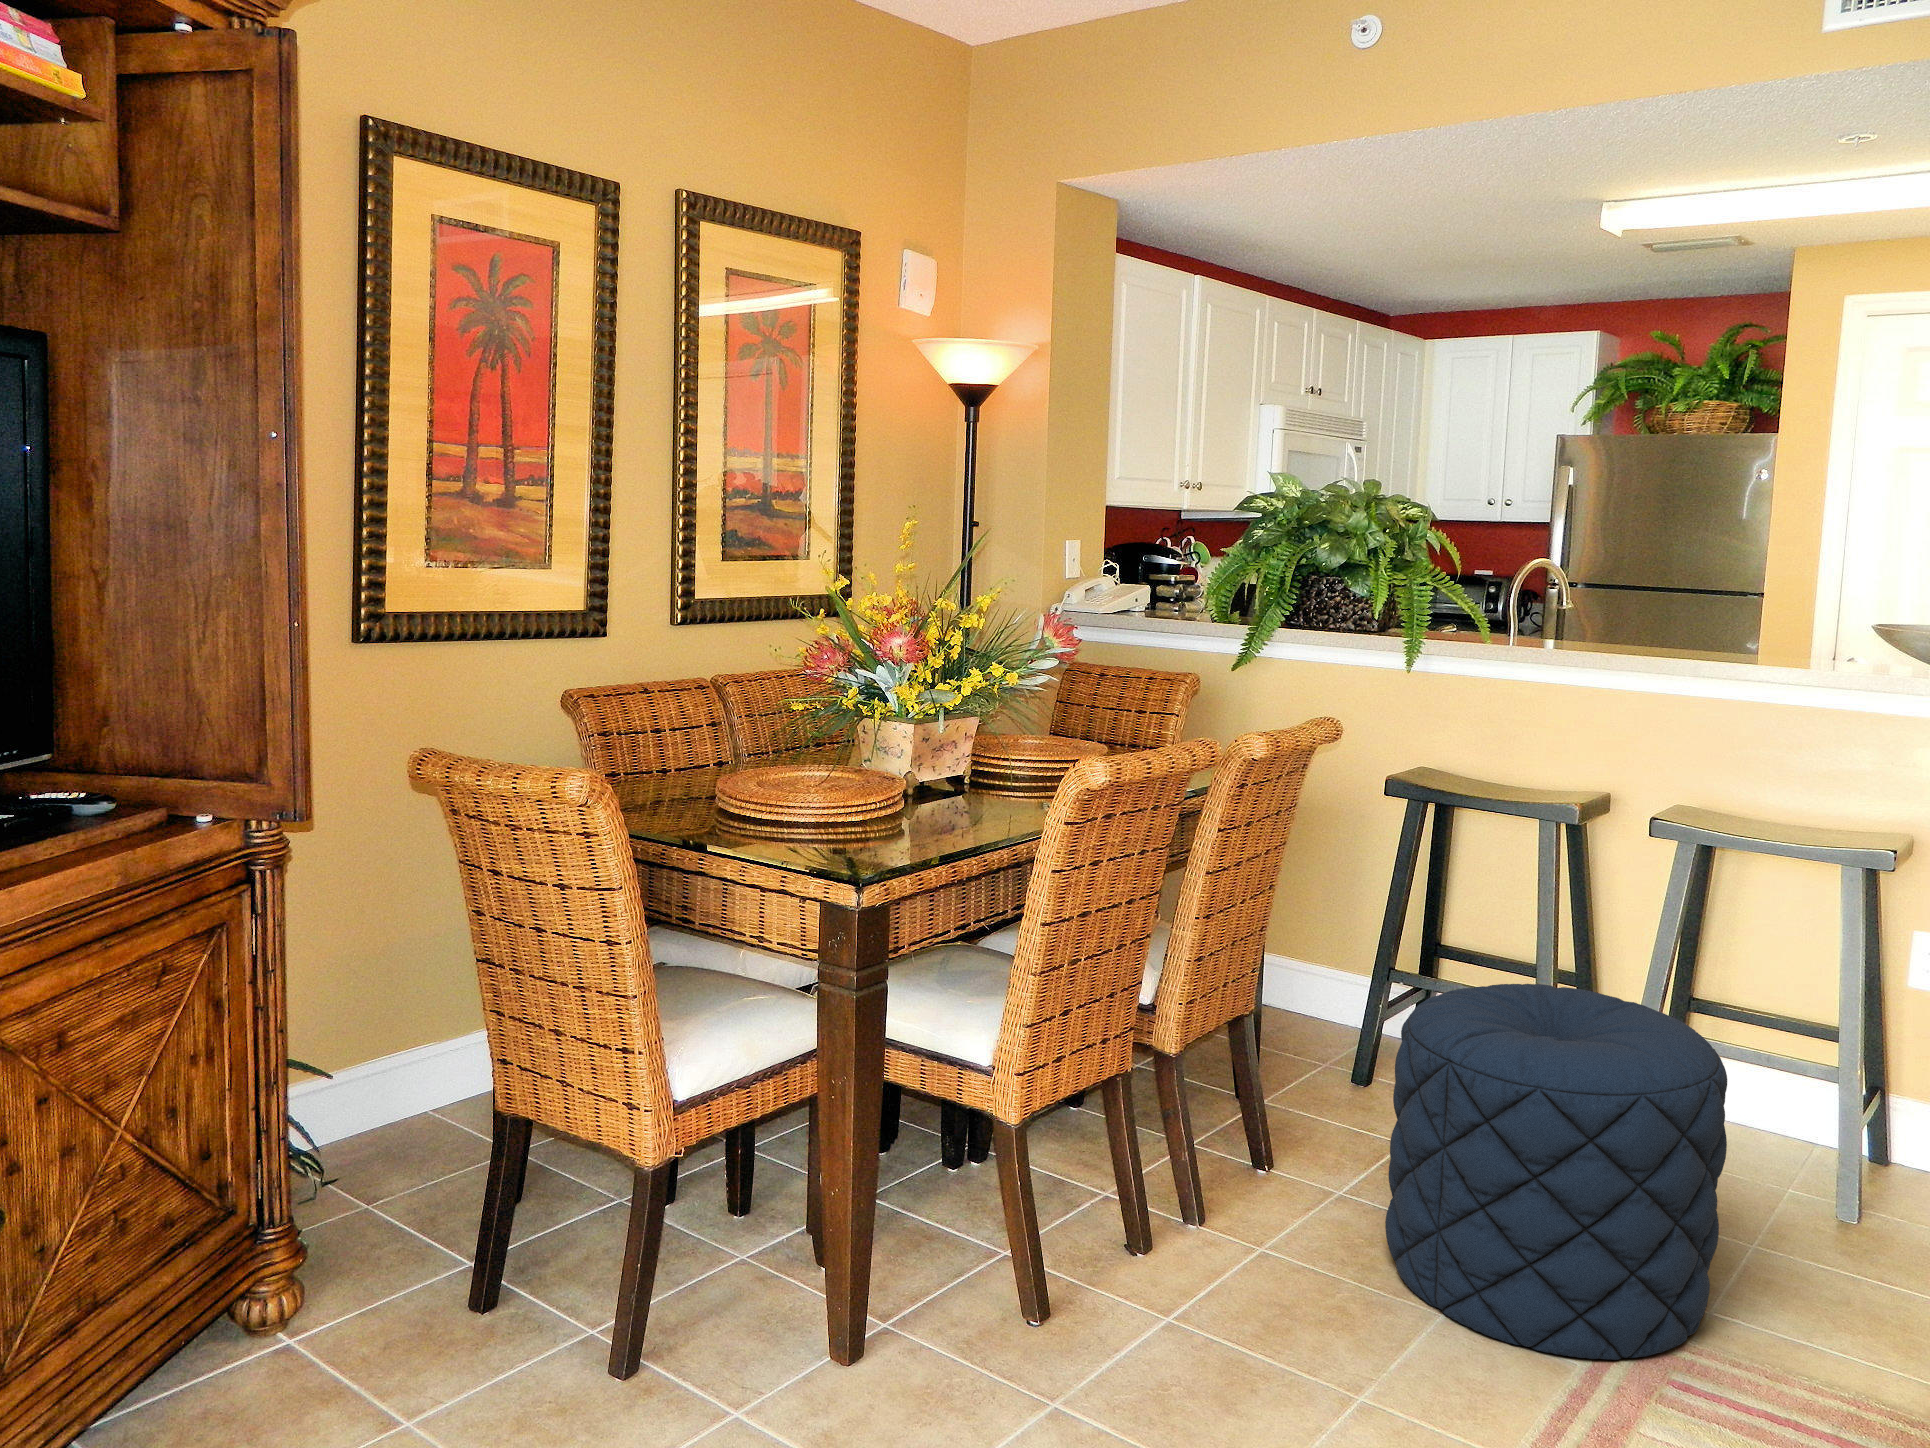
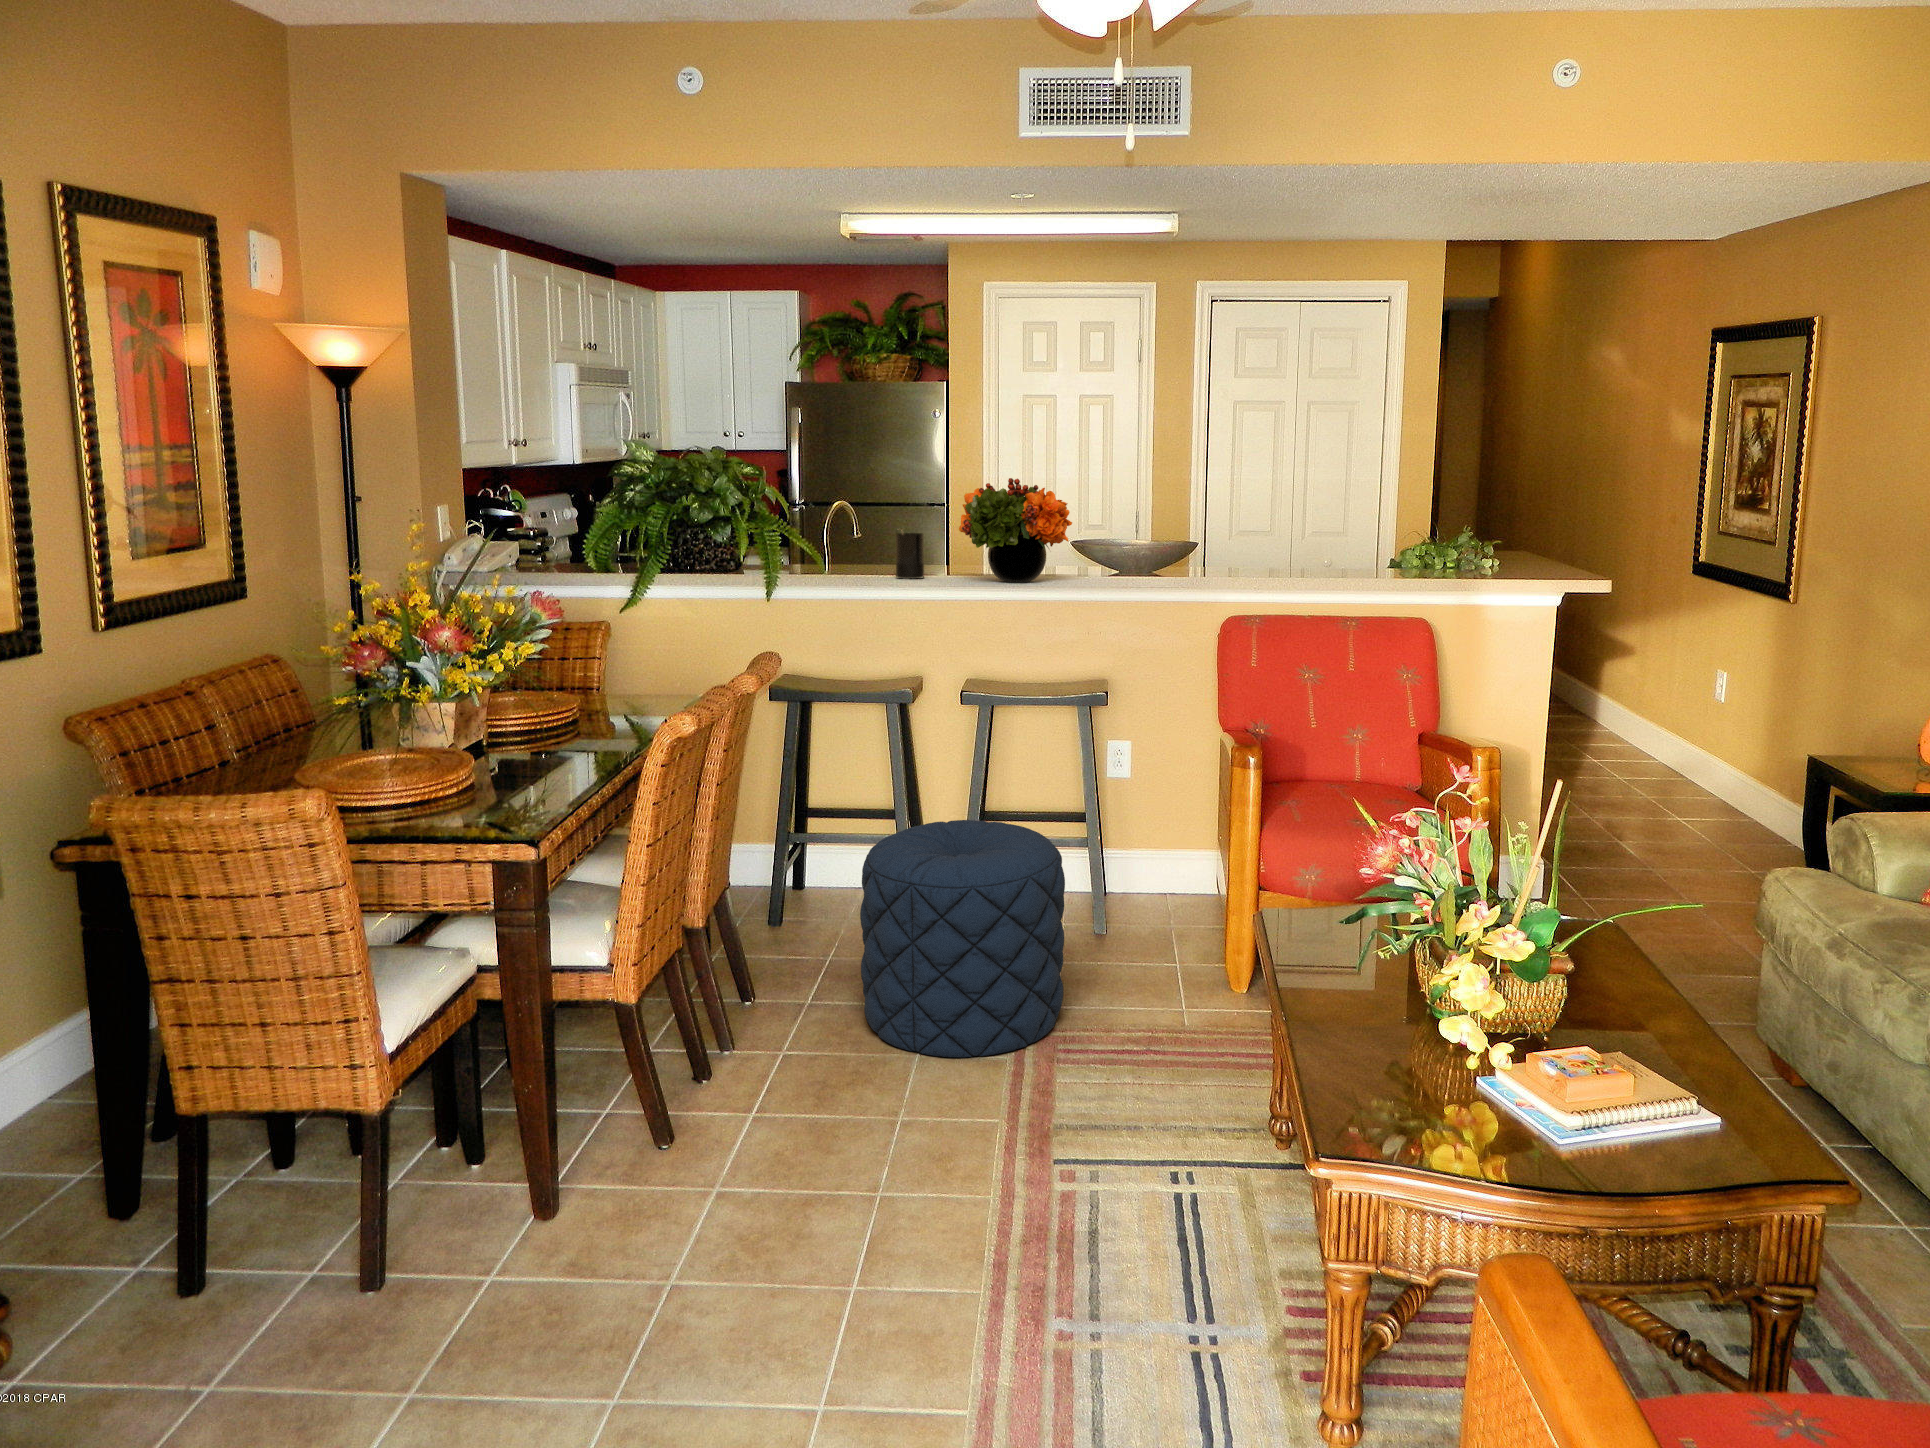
flower arrangement: none [1685,515,1878,668] -> present [959,478,1072,583]
candle: none [1589,585,1636,654] -> present [895,533,924,579]

